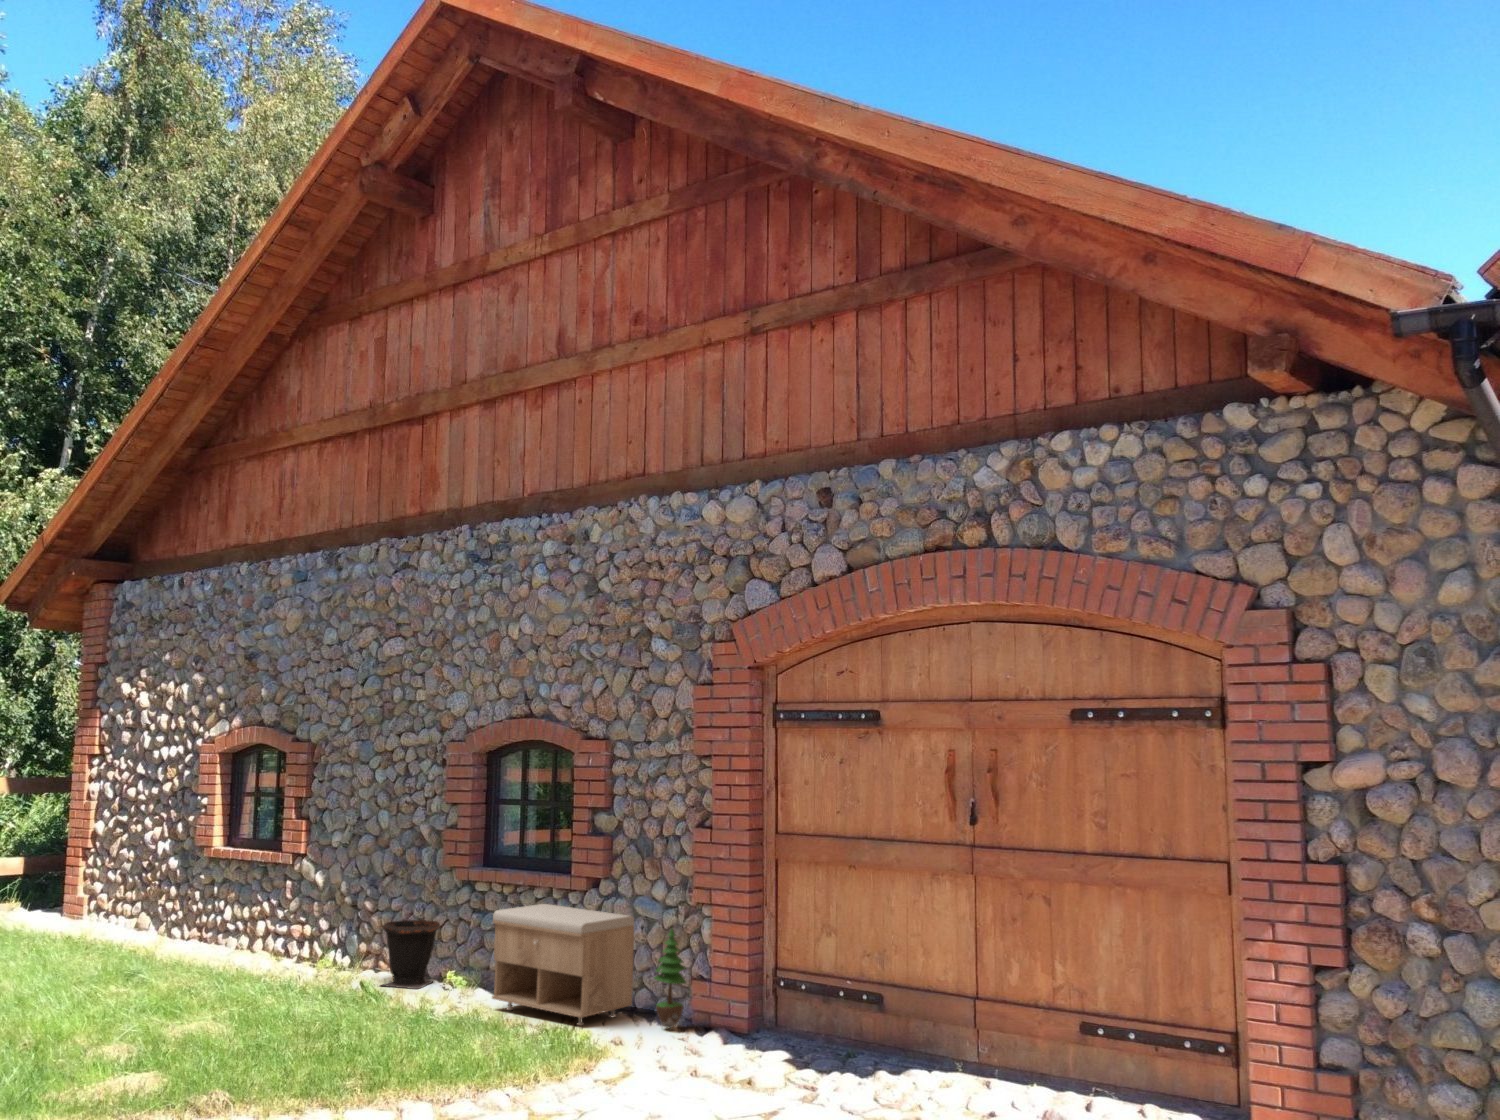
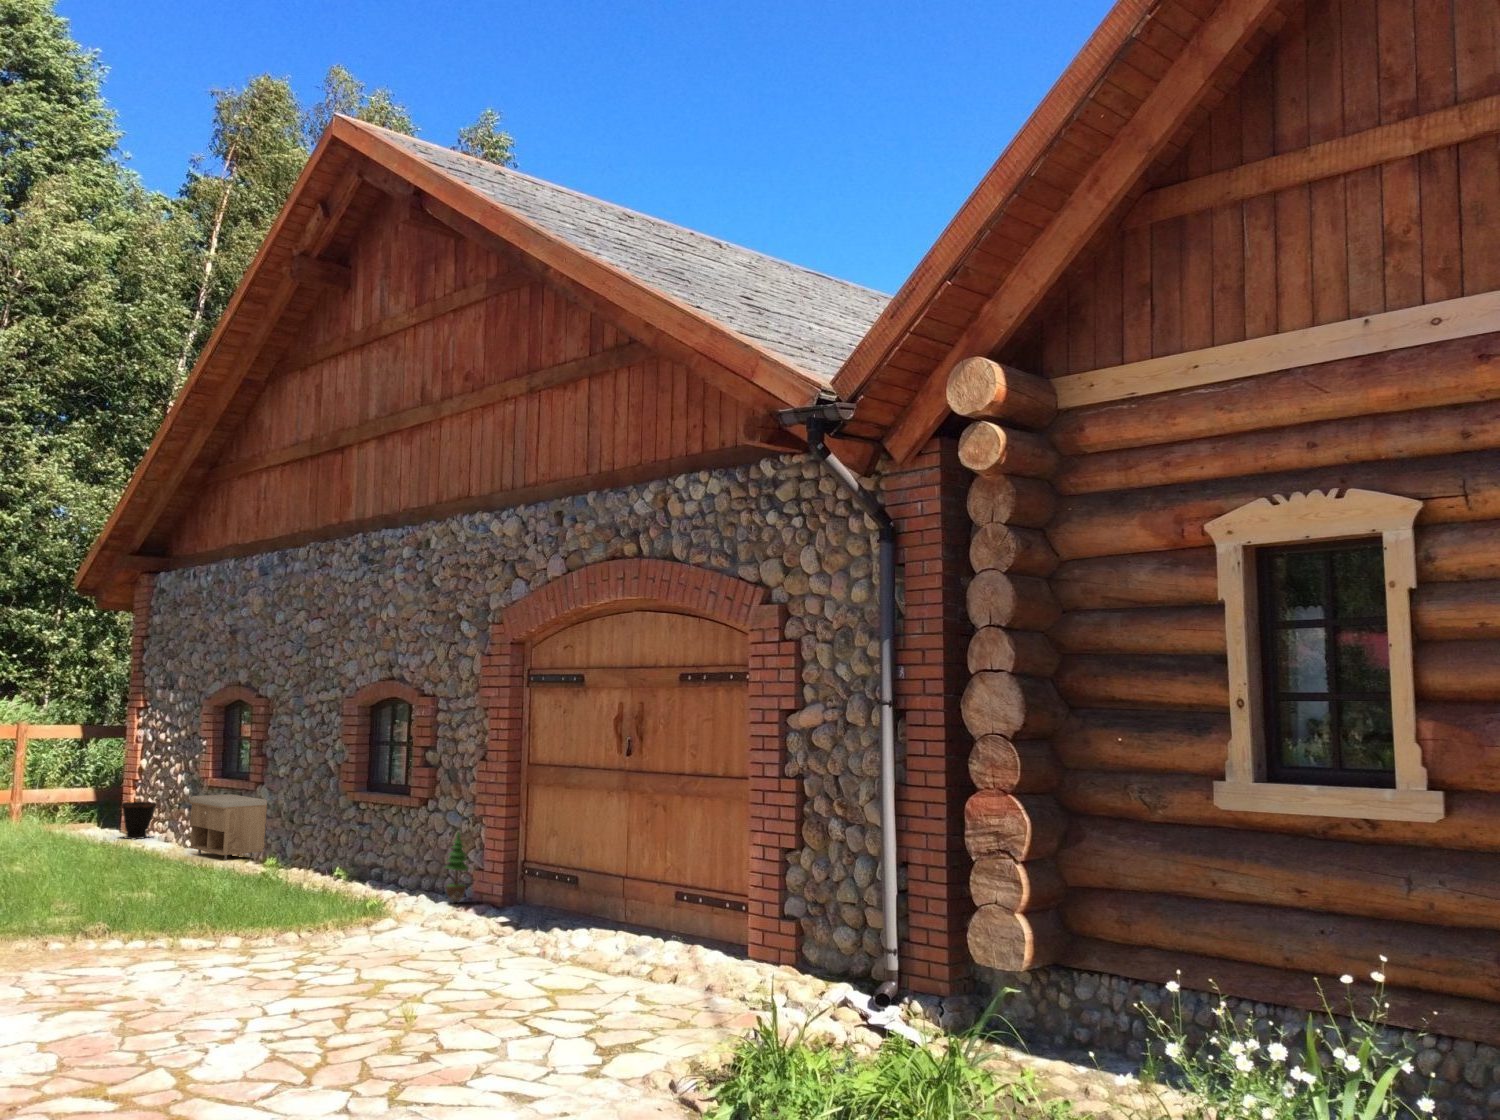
storage bench: present [492,904,634,1025] -> present [189,794,267,860]
bucket: present [382,920,440,989] -> present [121,802,157,839]

